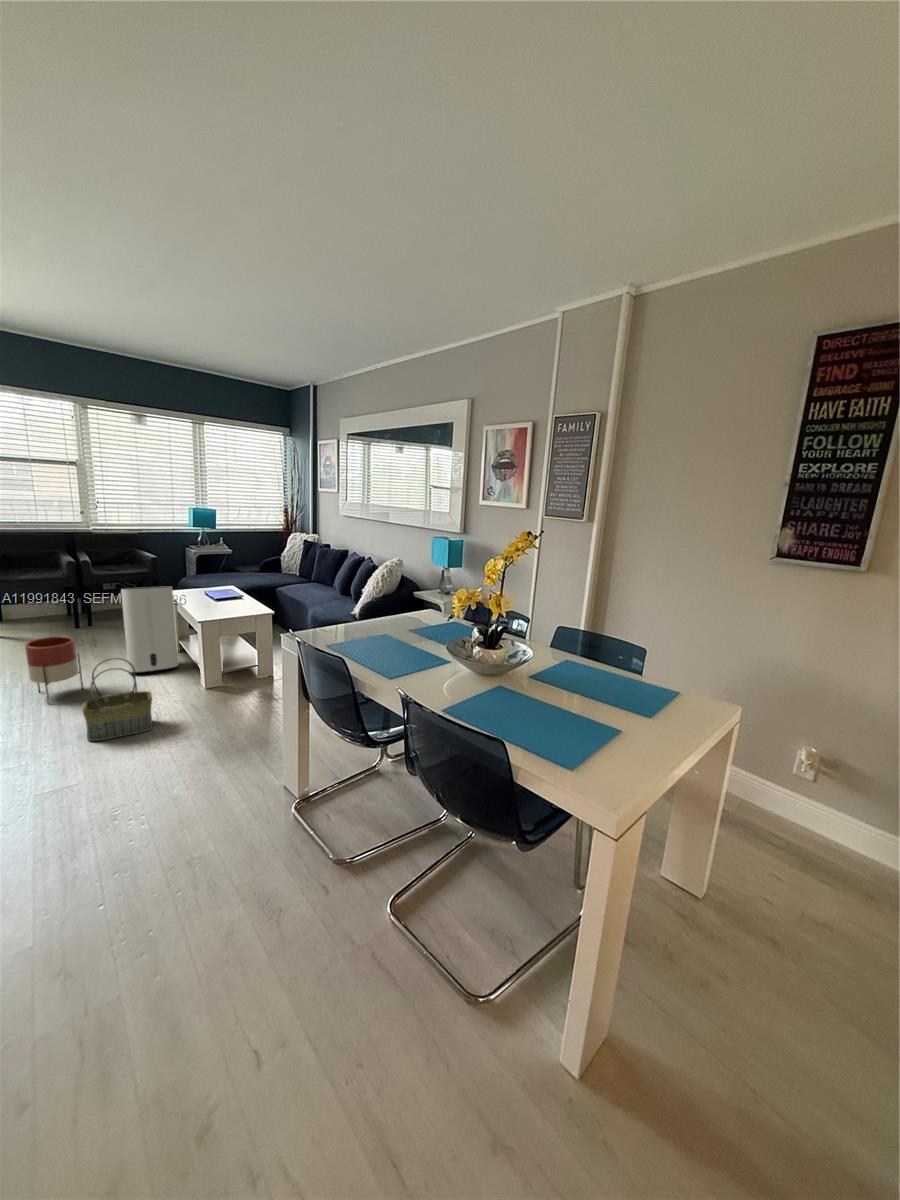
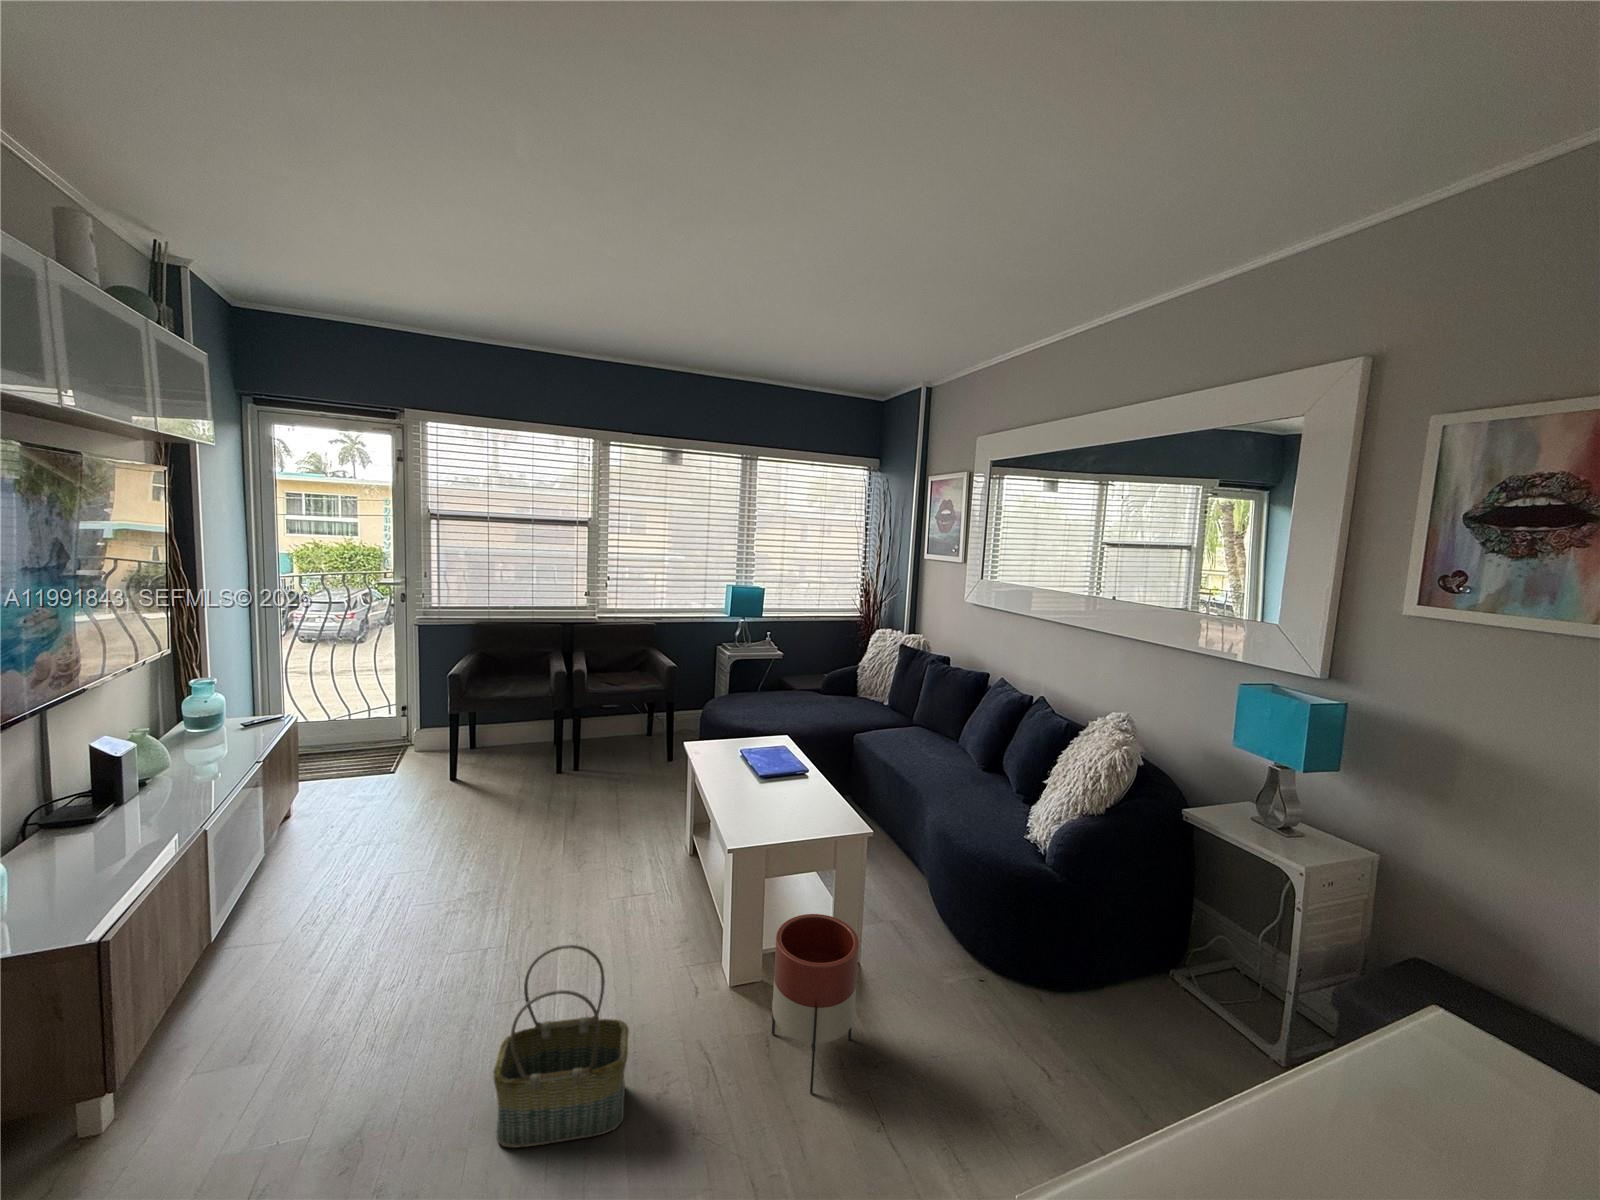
air purifier: present [121,586,178,672] -> none [607,744,692,911]
planter: present [25,636,83,704] -> present [772,914,859,1094]

